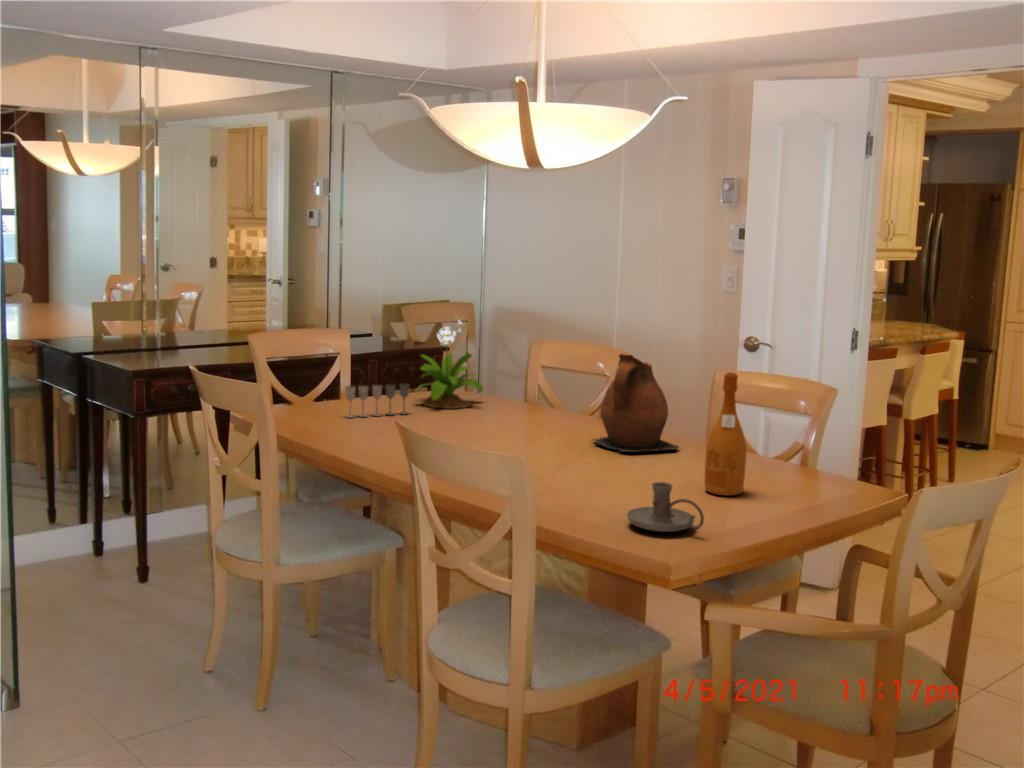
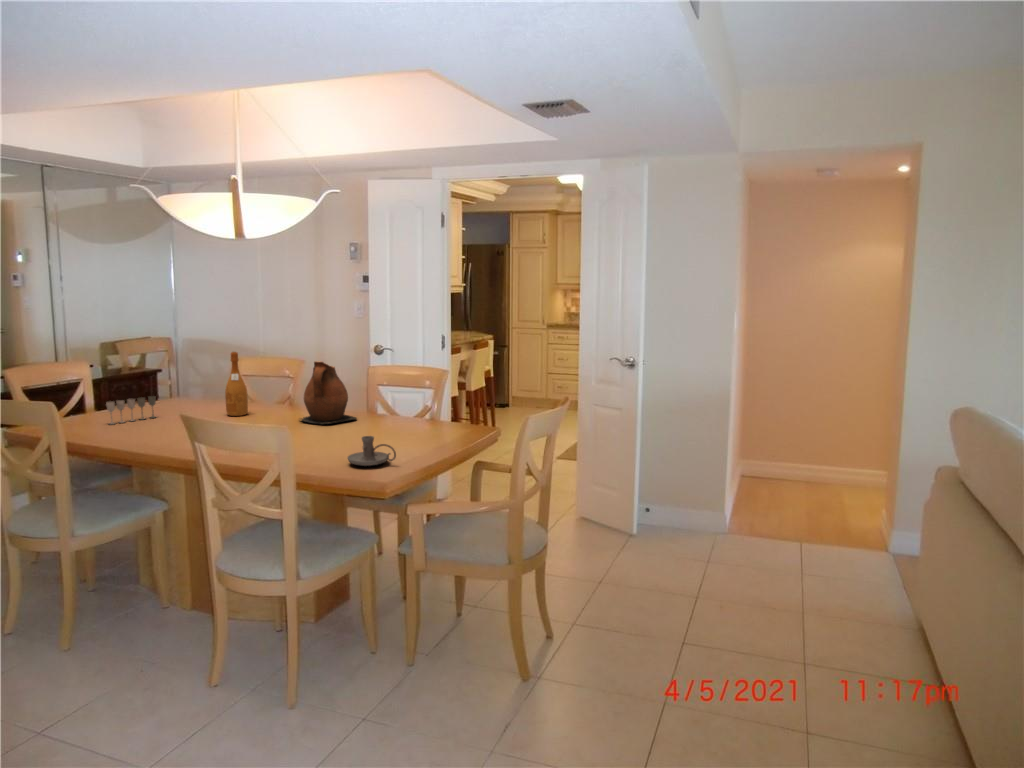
potted flower: present [415,320,483,409] -> none [156,348,207,411]
wine bottle: present [705,372,746,496] -> present [225,352,248,416]

